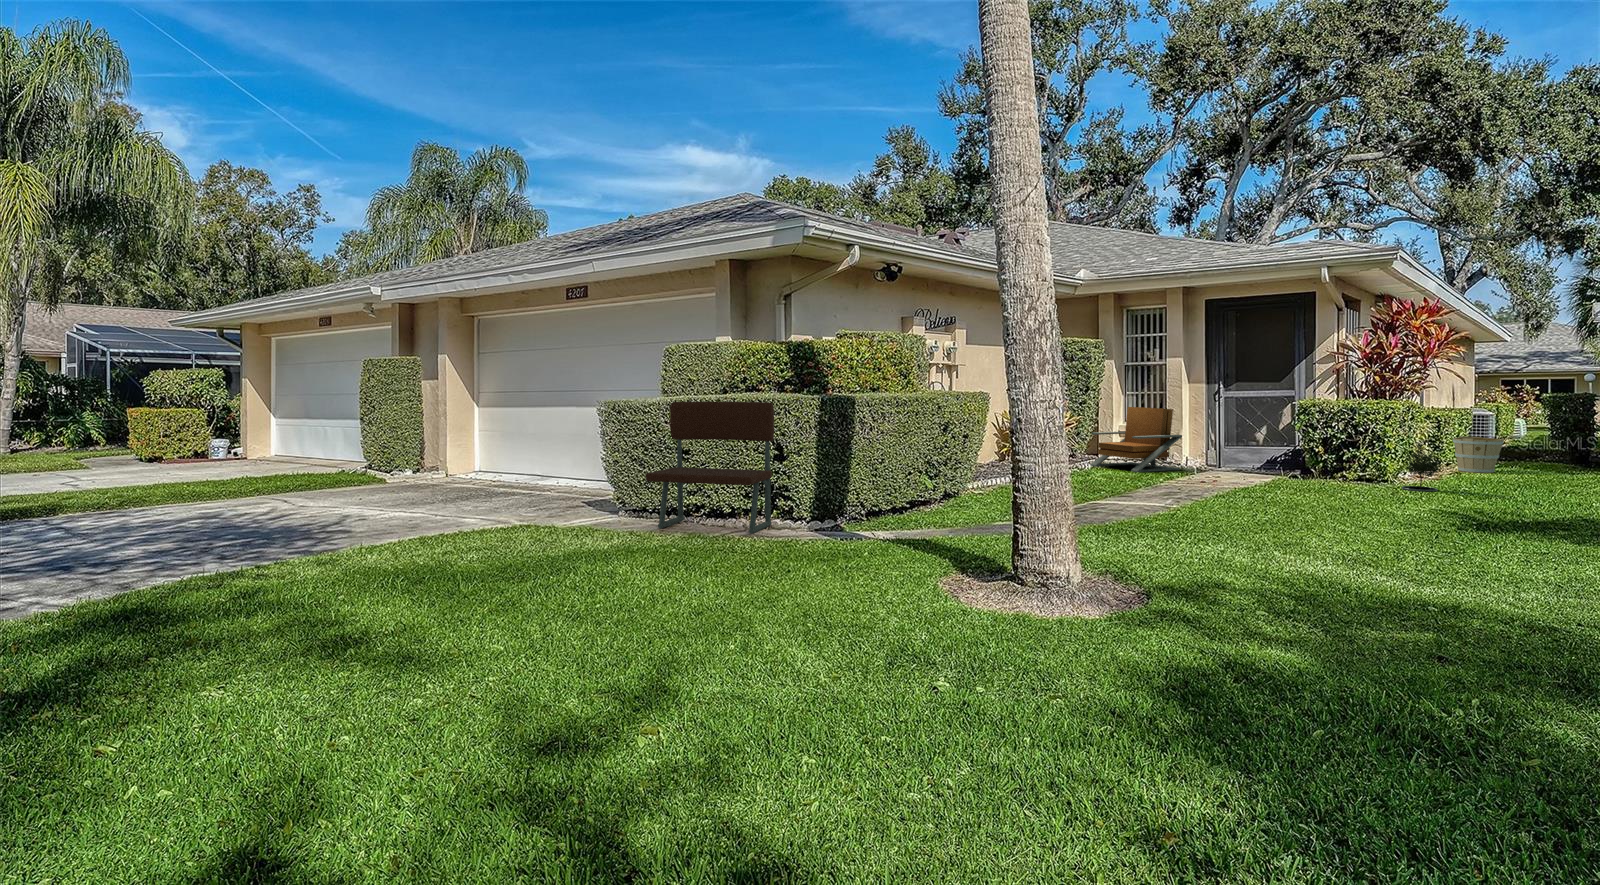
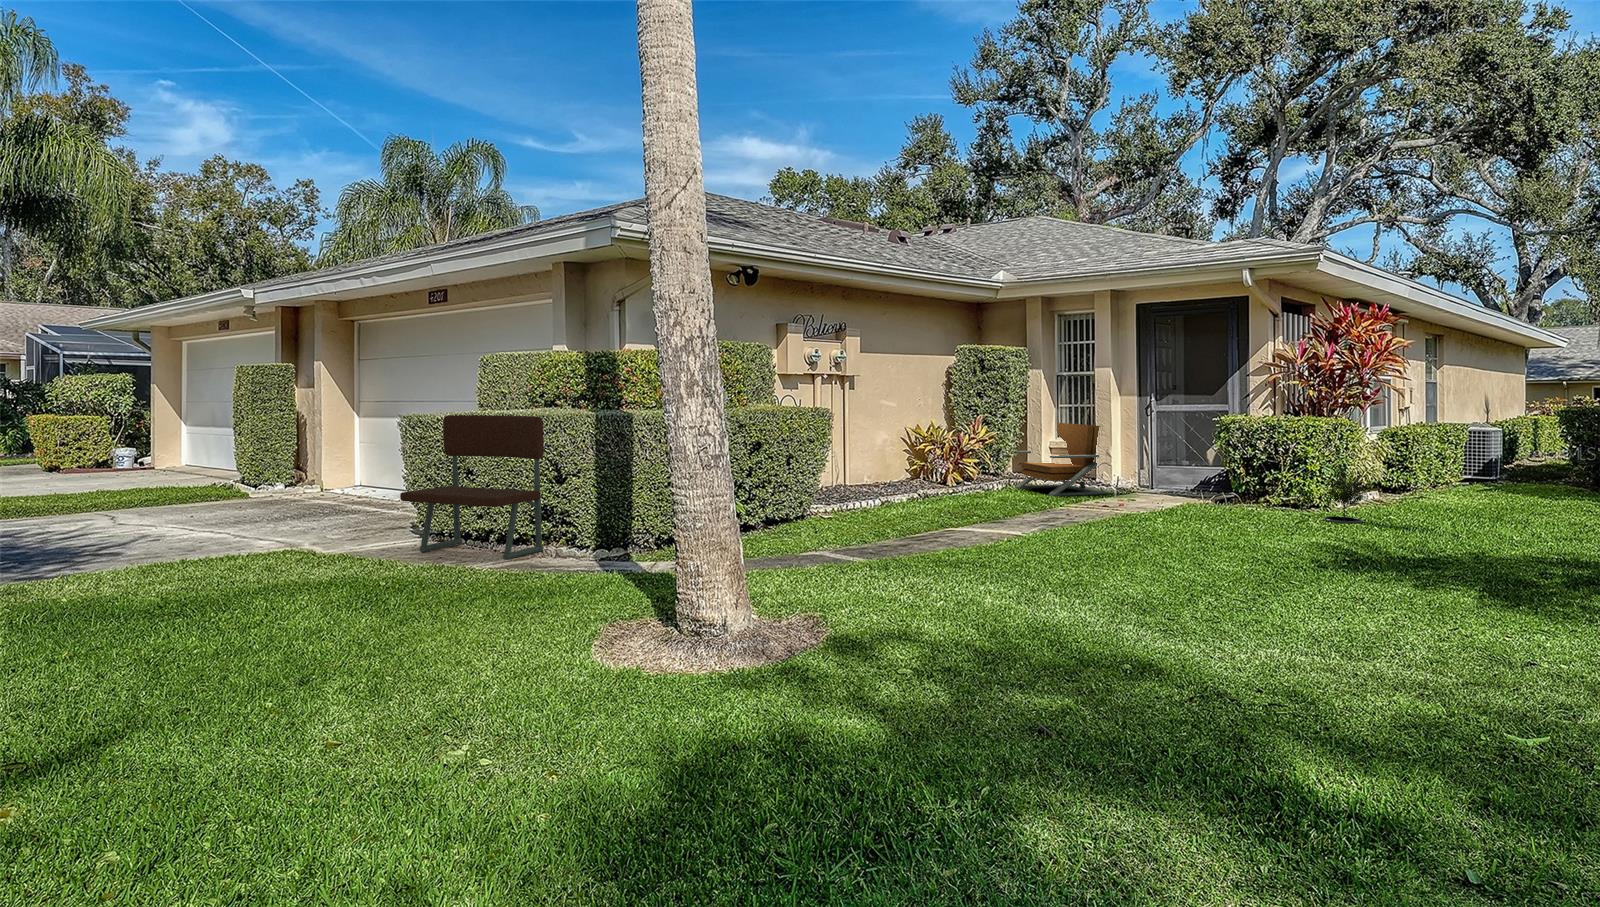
wooden bucket: present [1453,436,1504,473] -> none [1422,459,1479,502]

